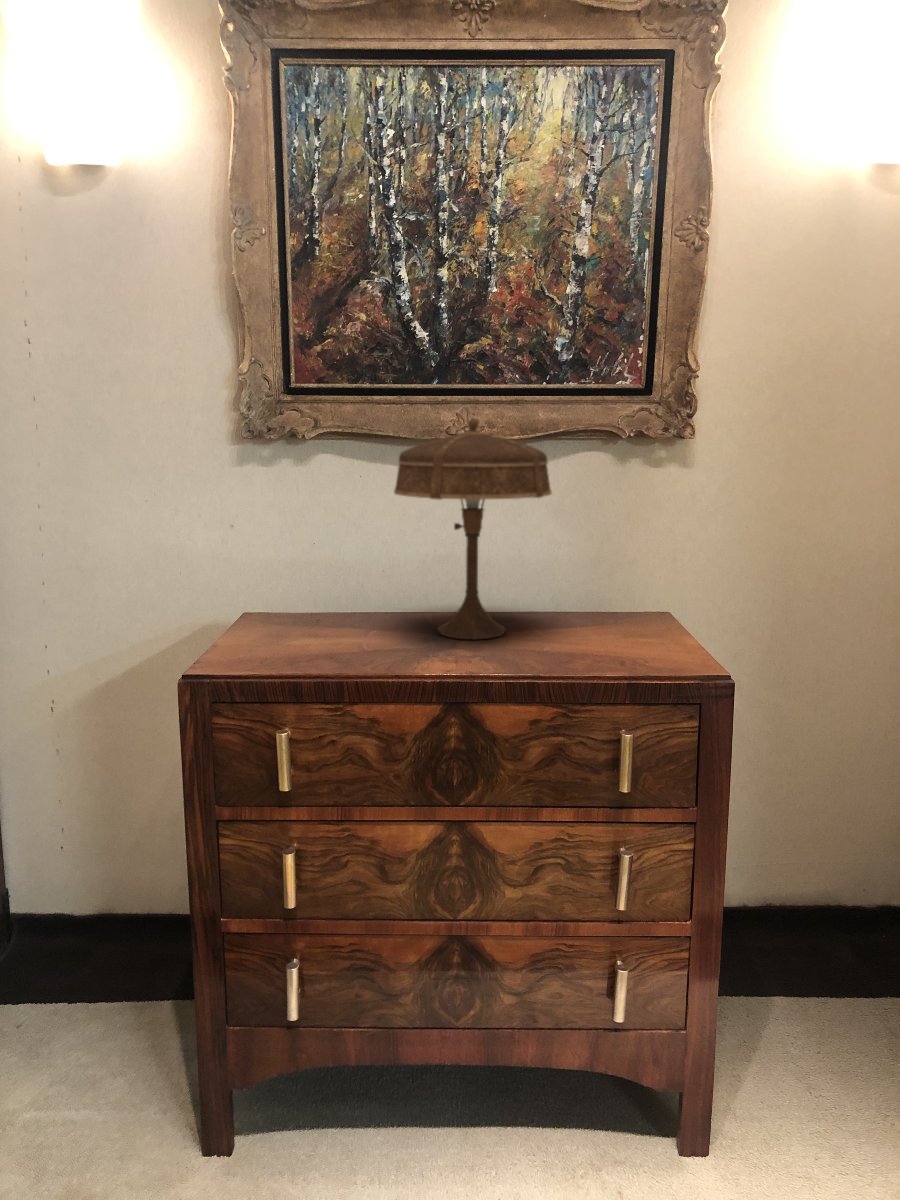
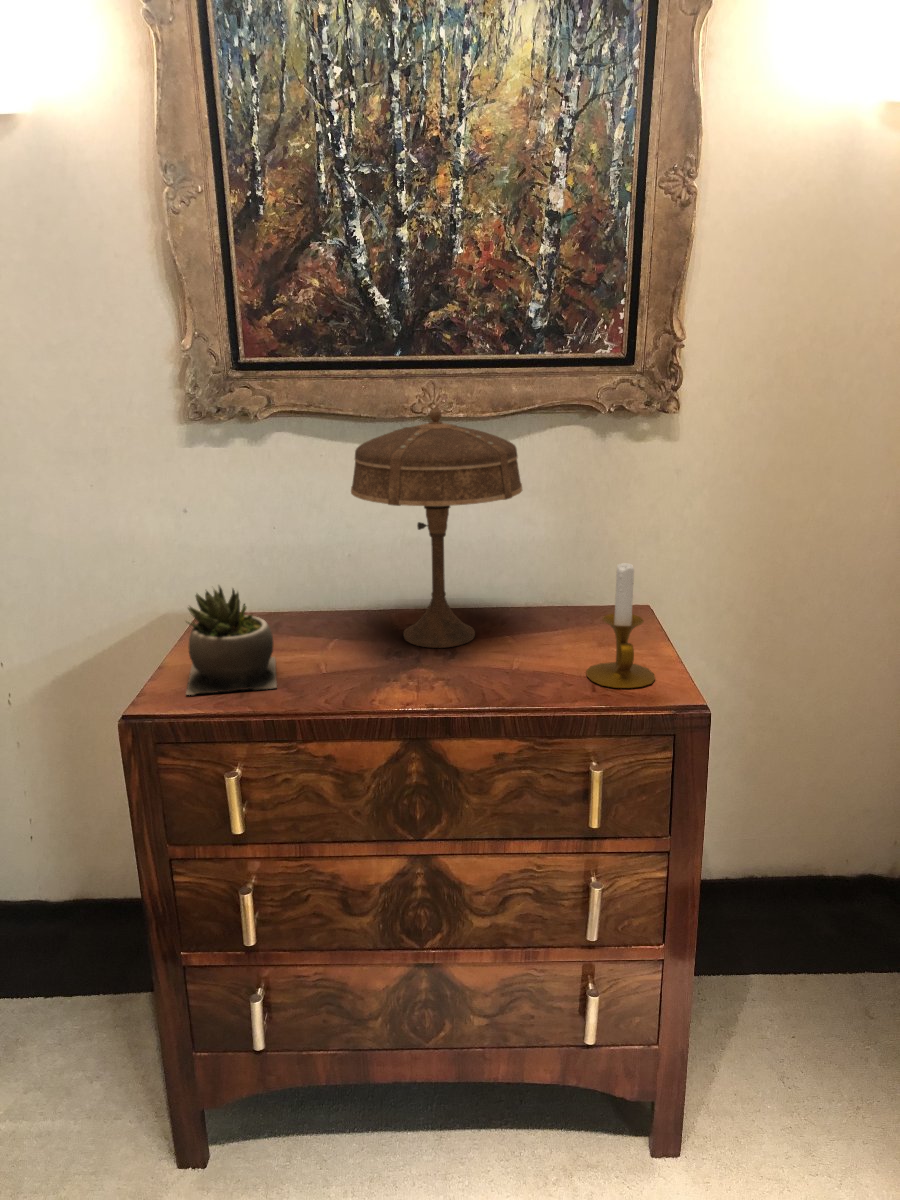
candlestick: none [612,553,677,667] -> present [586,563,655,688]
succulent plant: none [239,567,324,666] -> present [186,586,277,695]

